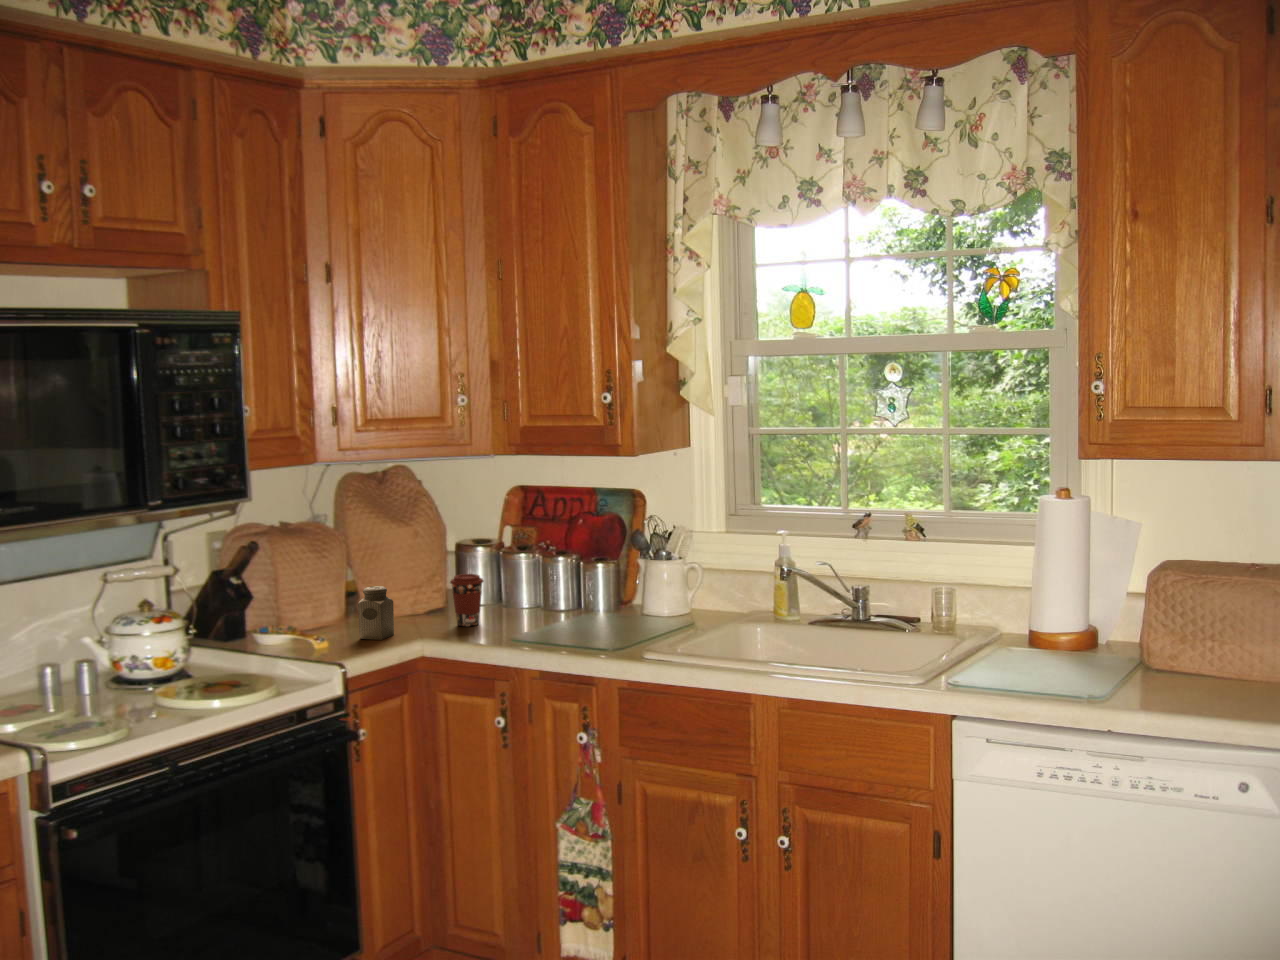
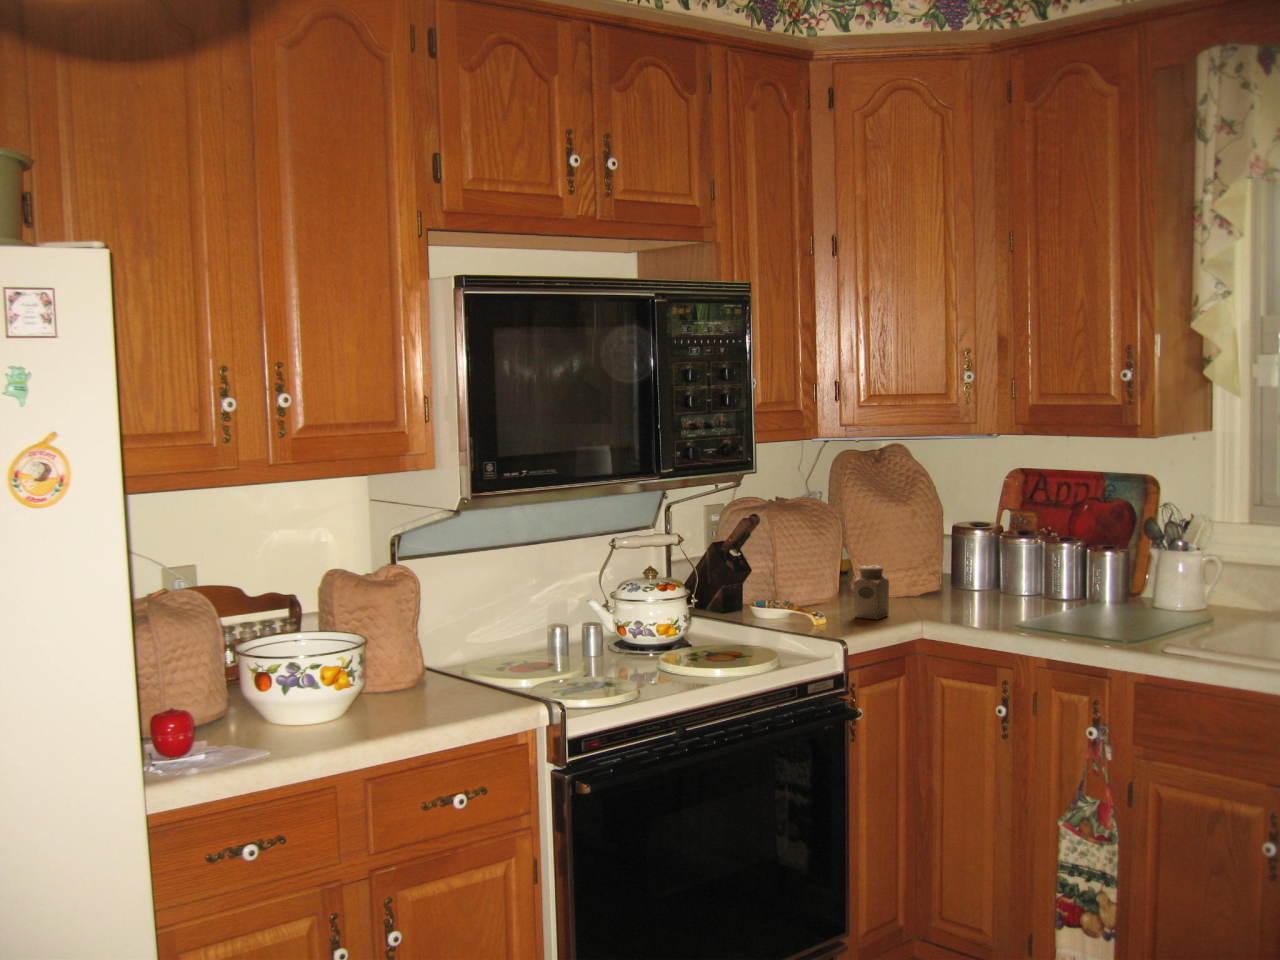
coffee cup: present [450,574,484,626] -> none [947,558,983,612]

